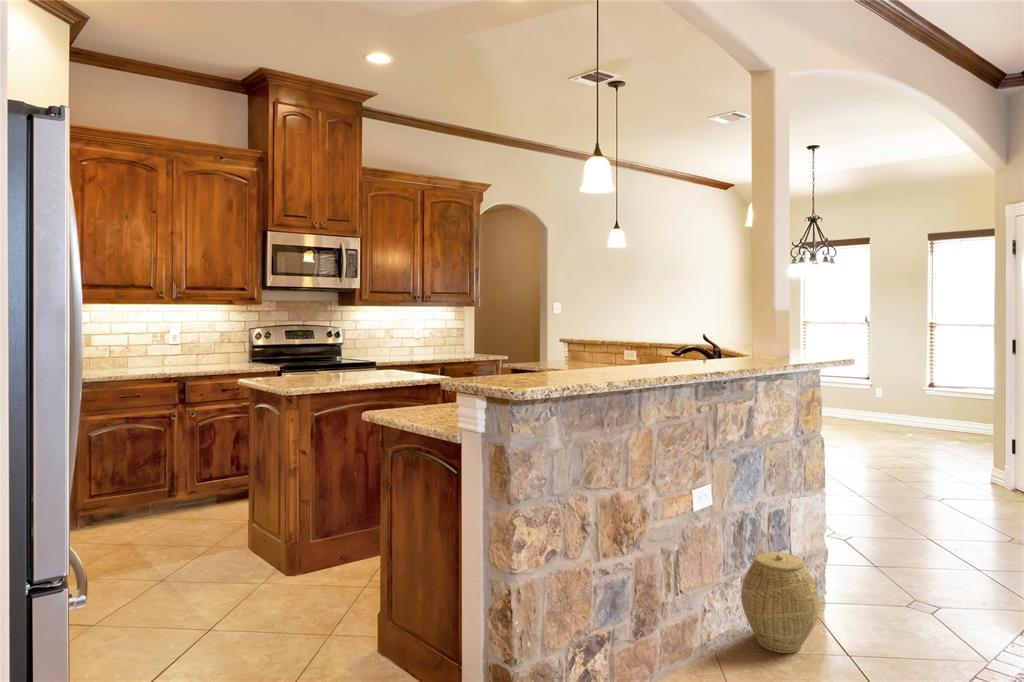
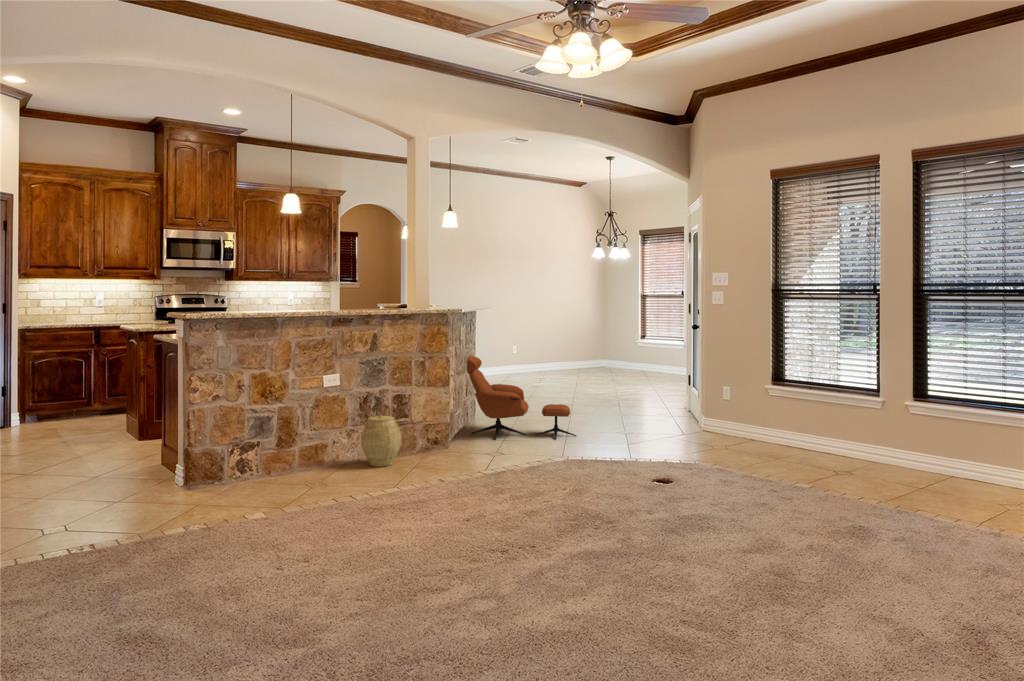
lounge chair: none [786,422,967,561] -> present [467,356,577,440]

